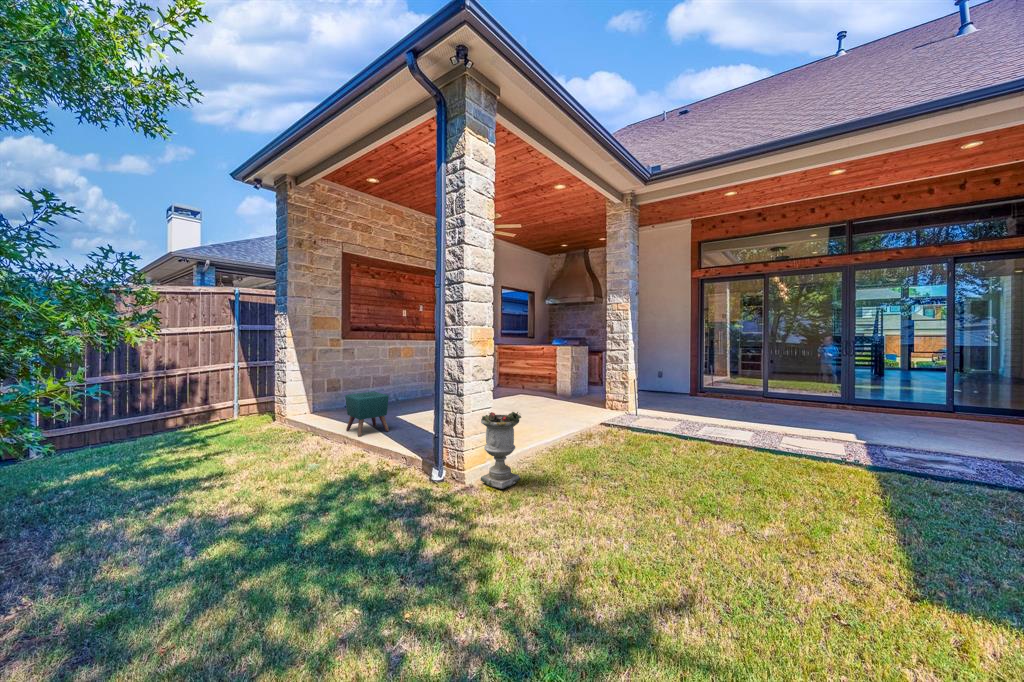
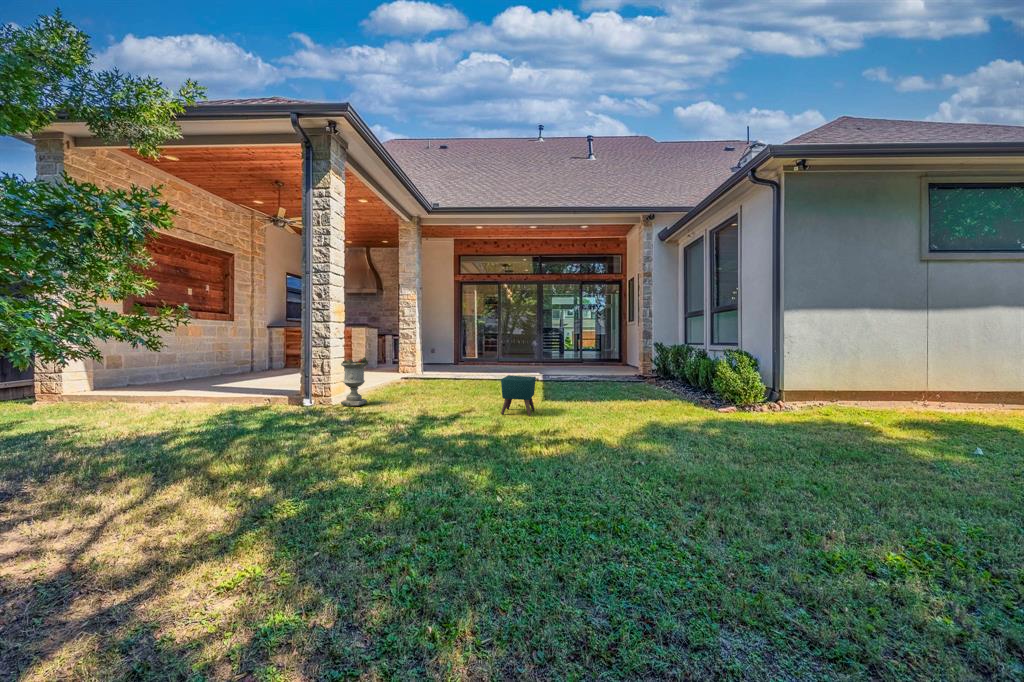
ottoman: present [345,391,389,437] -> present [501,376,536,416]

